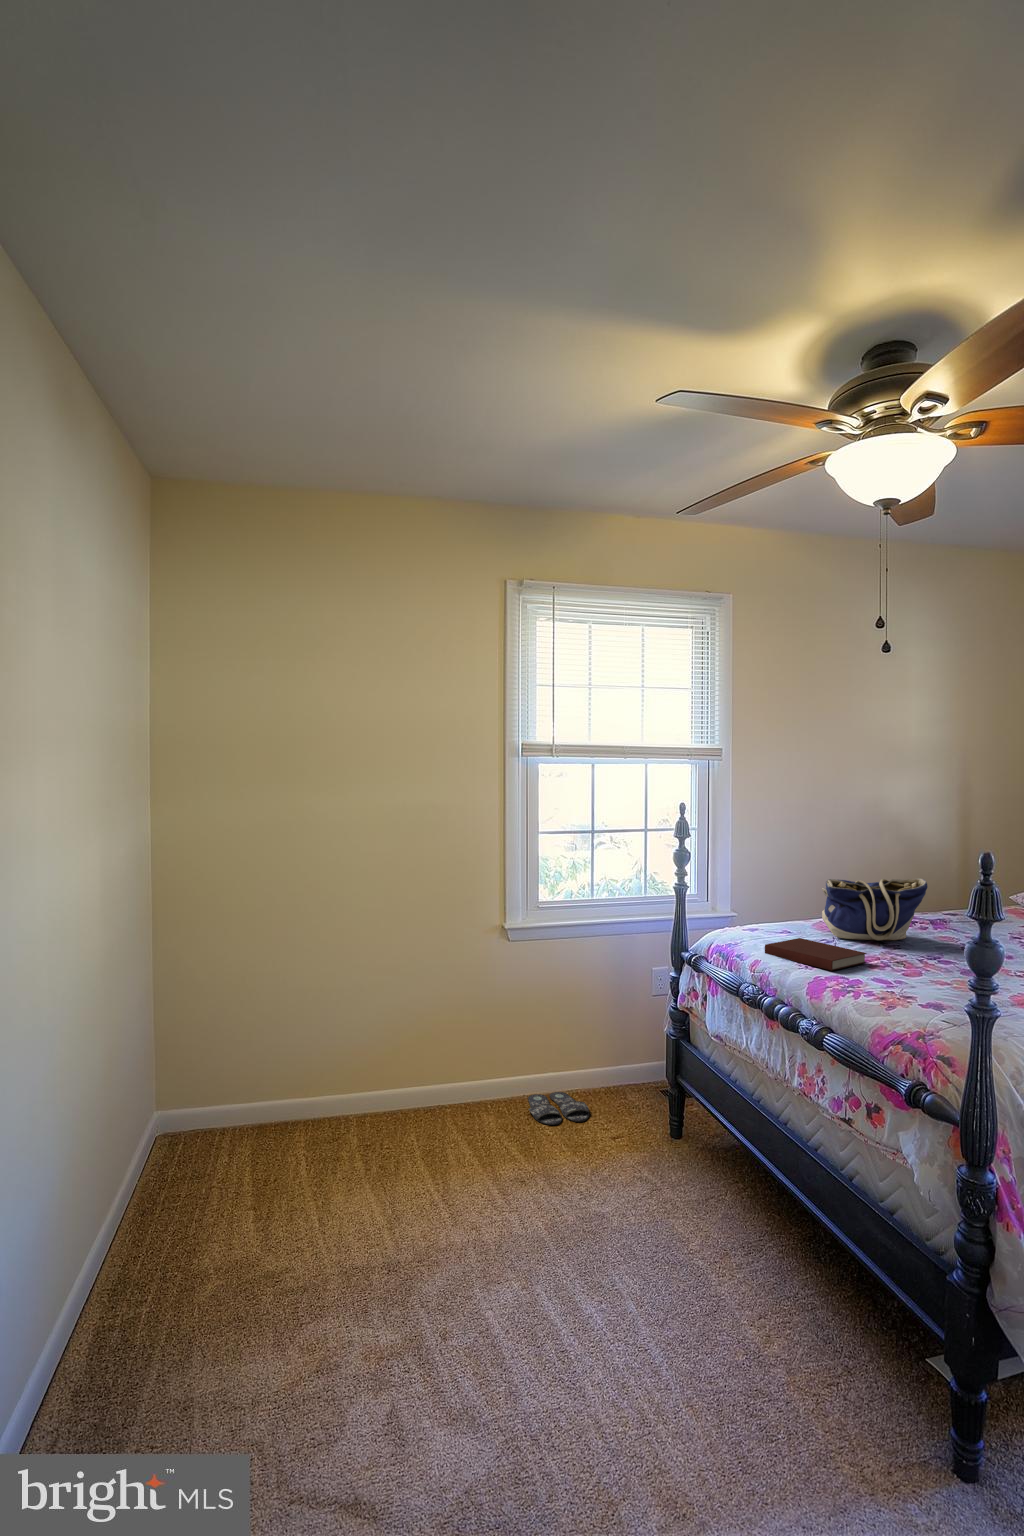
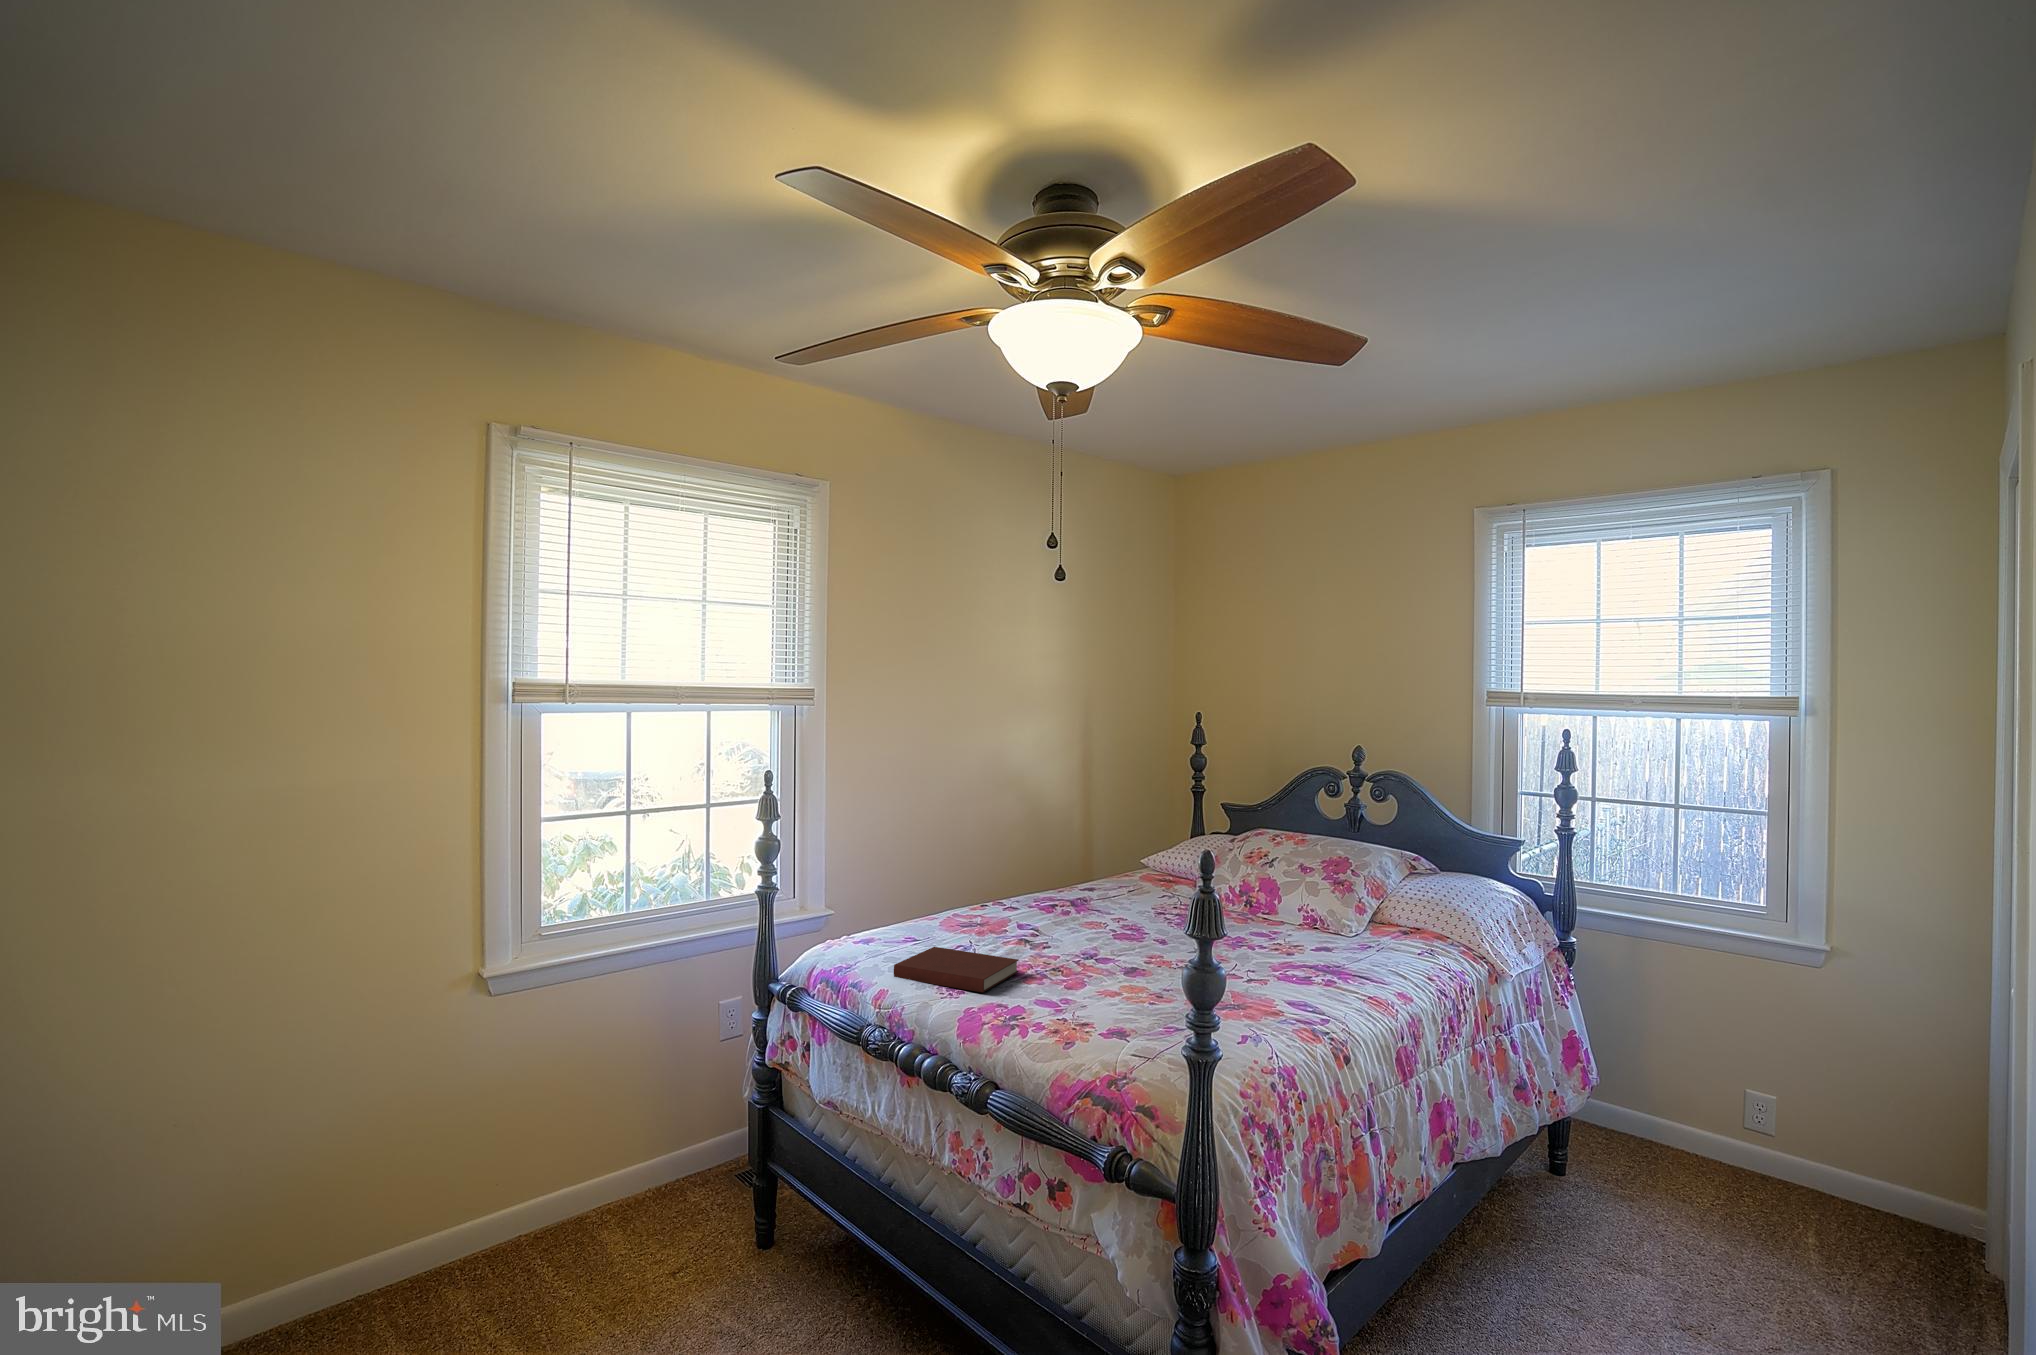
tote bag: present [822,878,928,940] -> none [954,852,1074,937]
slippers: present [528,1092,589,1125] -> none [521,1221,628,1289]

